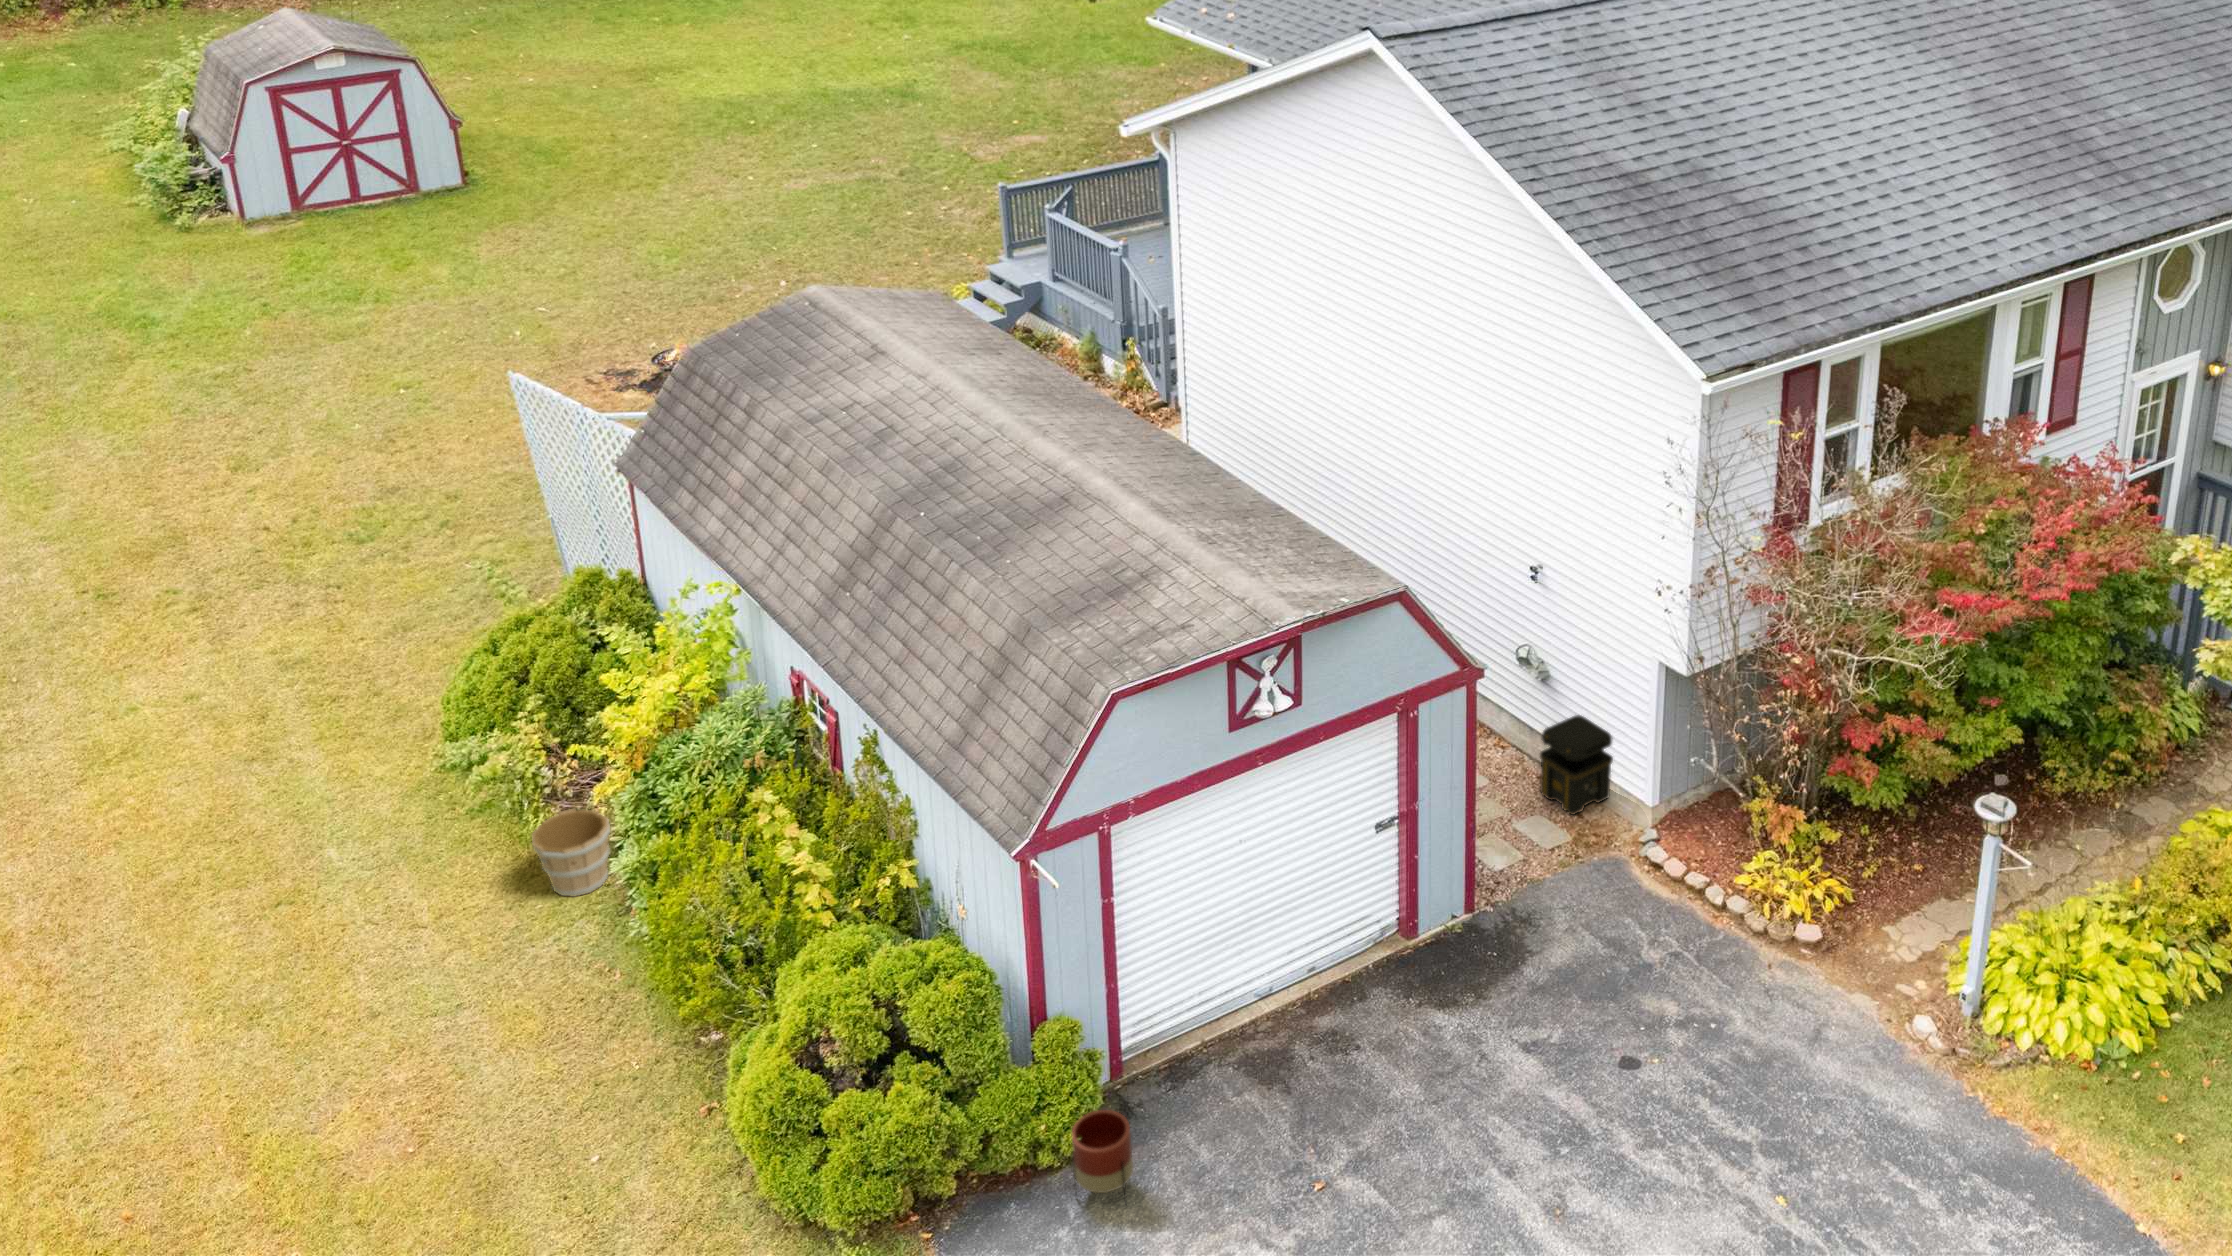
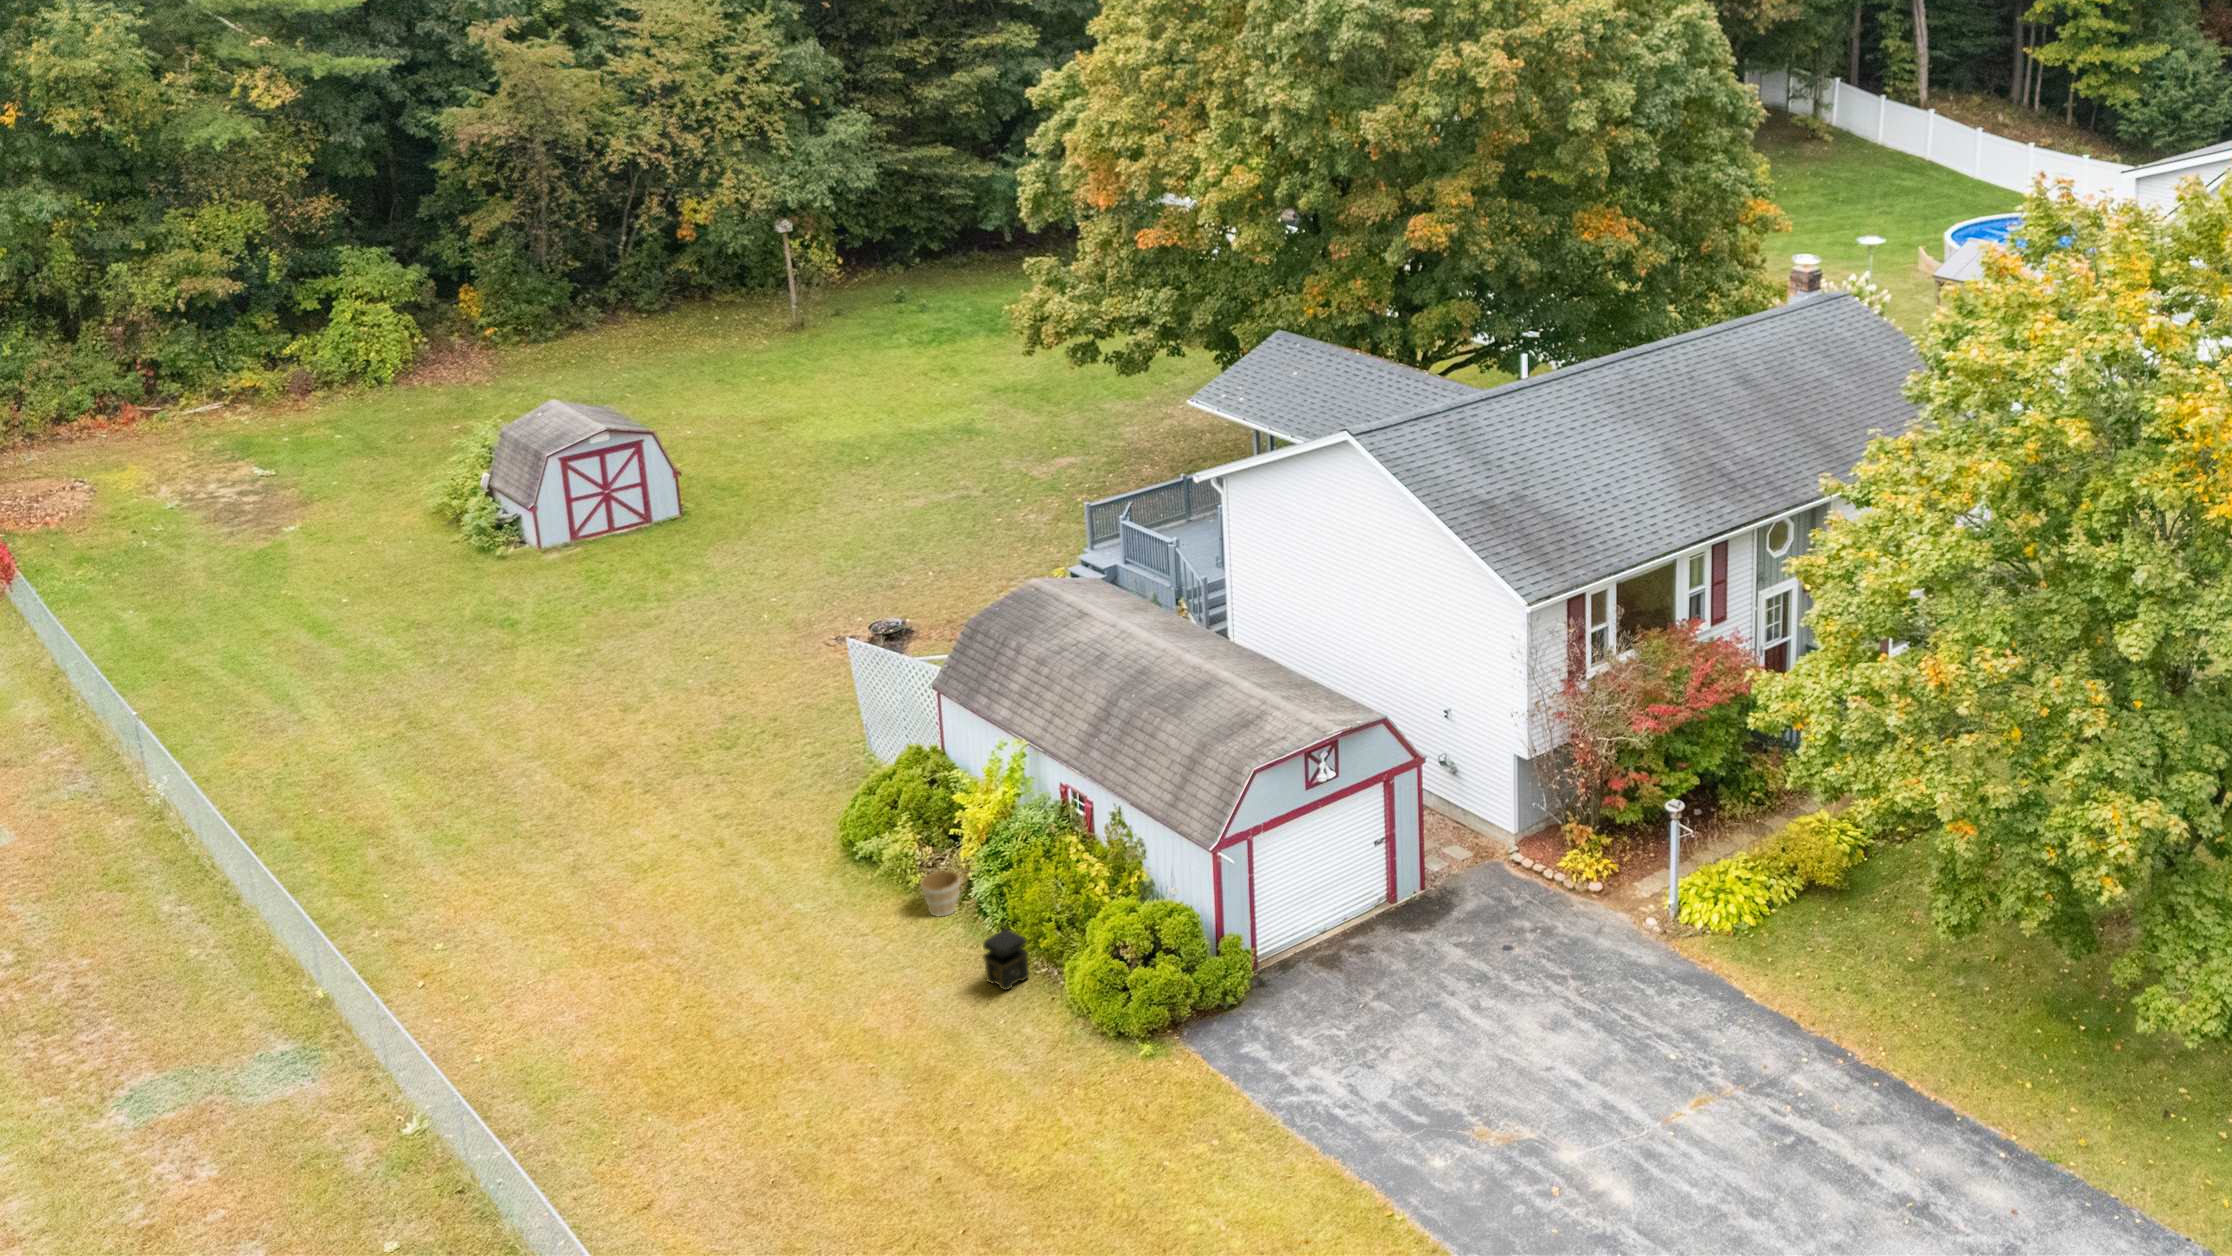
toolbox: present [1540,715,1613,814] -> present [983,929,1029,990]
planter: present [1072,1110,1133,1193] -> none [1245,973,1274,1018]

